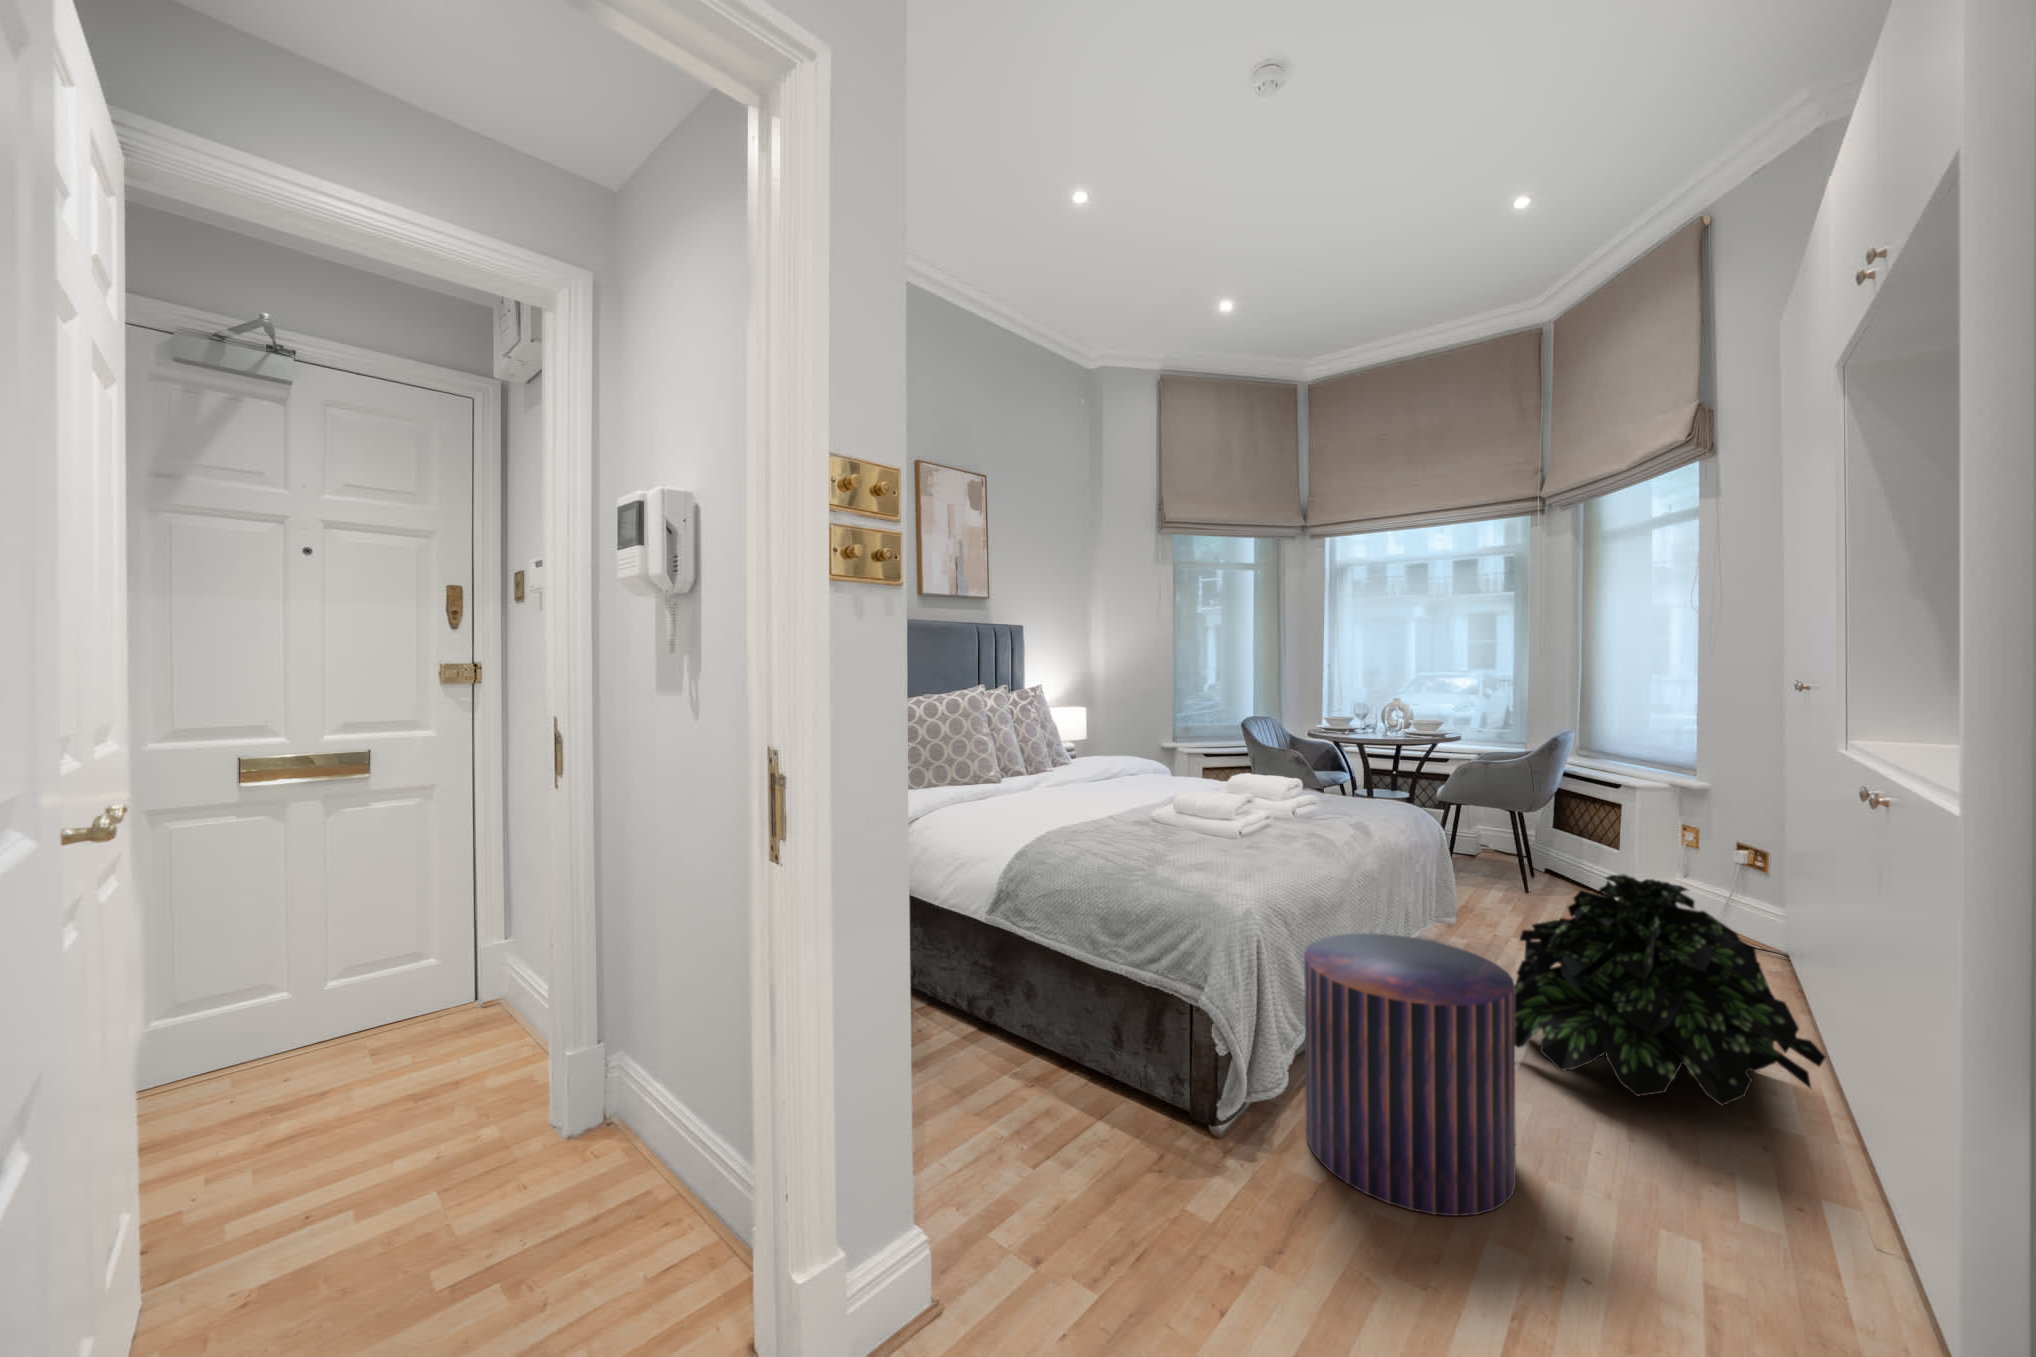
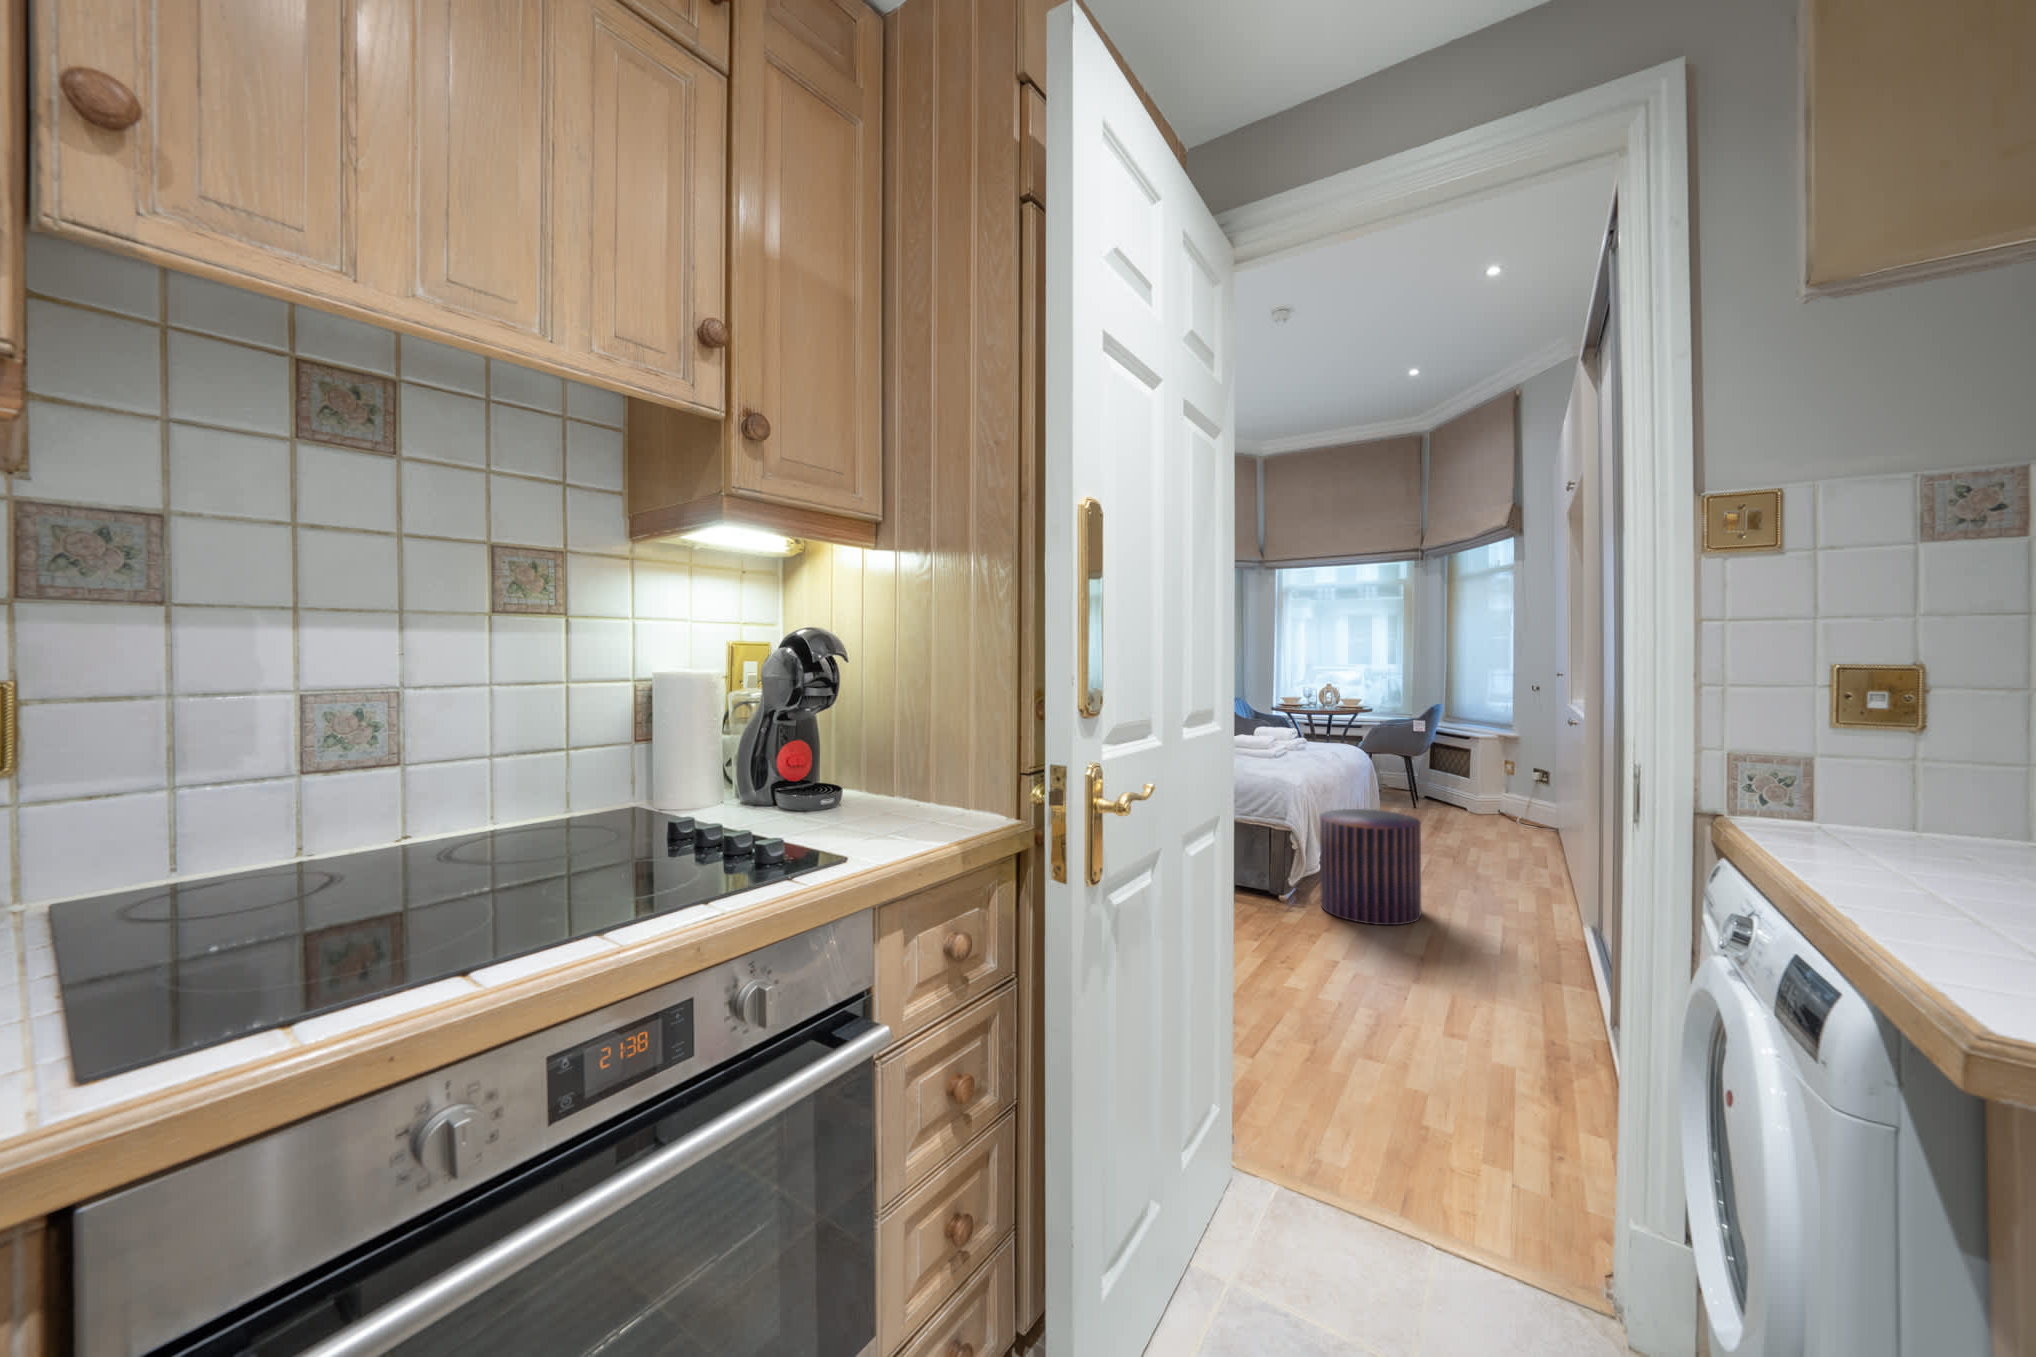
potted plant: present [1515,874,1826,1106] -> none [1408,777,1560,882]

